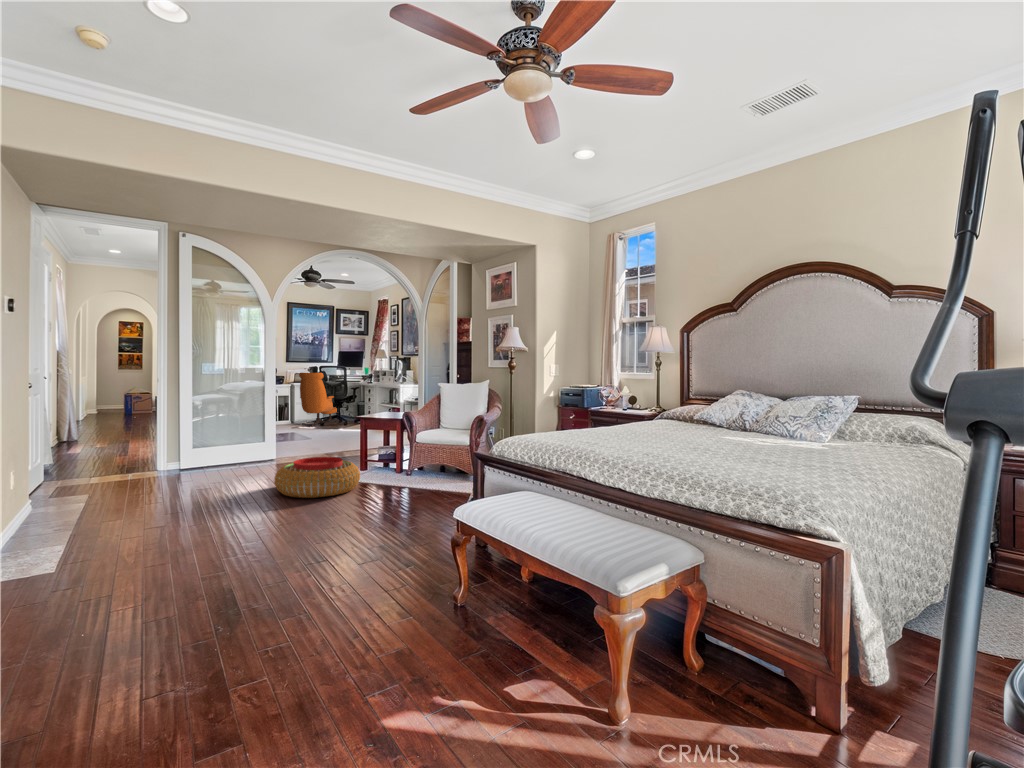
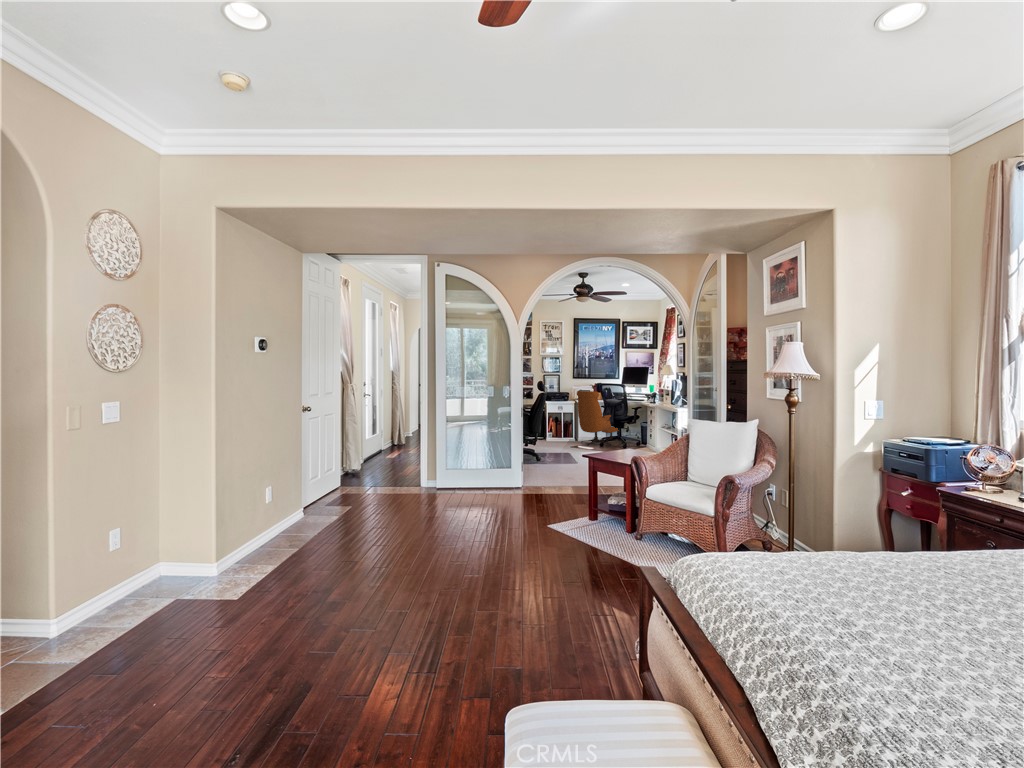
pouf: present [274,457,360,498] -> none [472,502,566,557]

